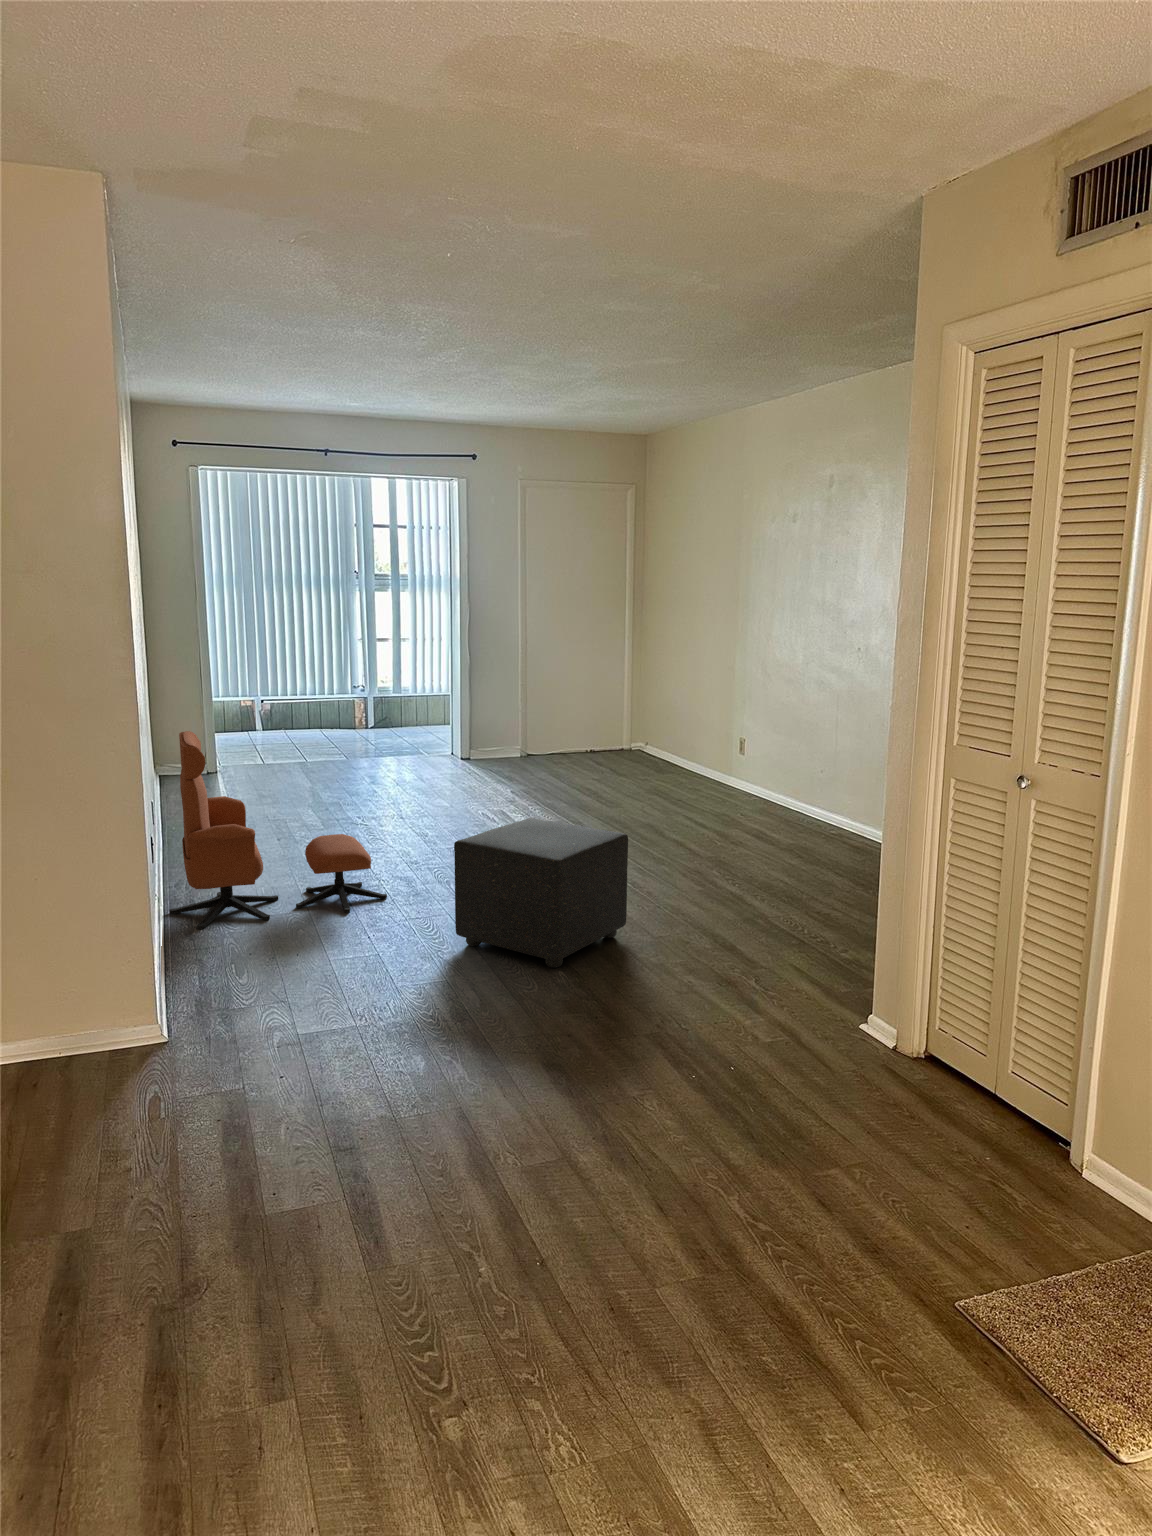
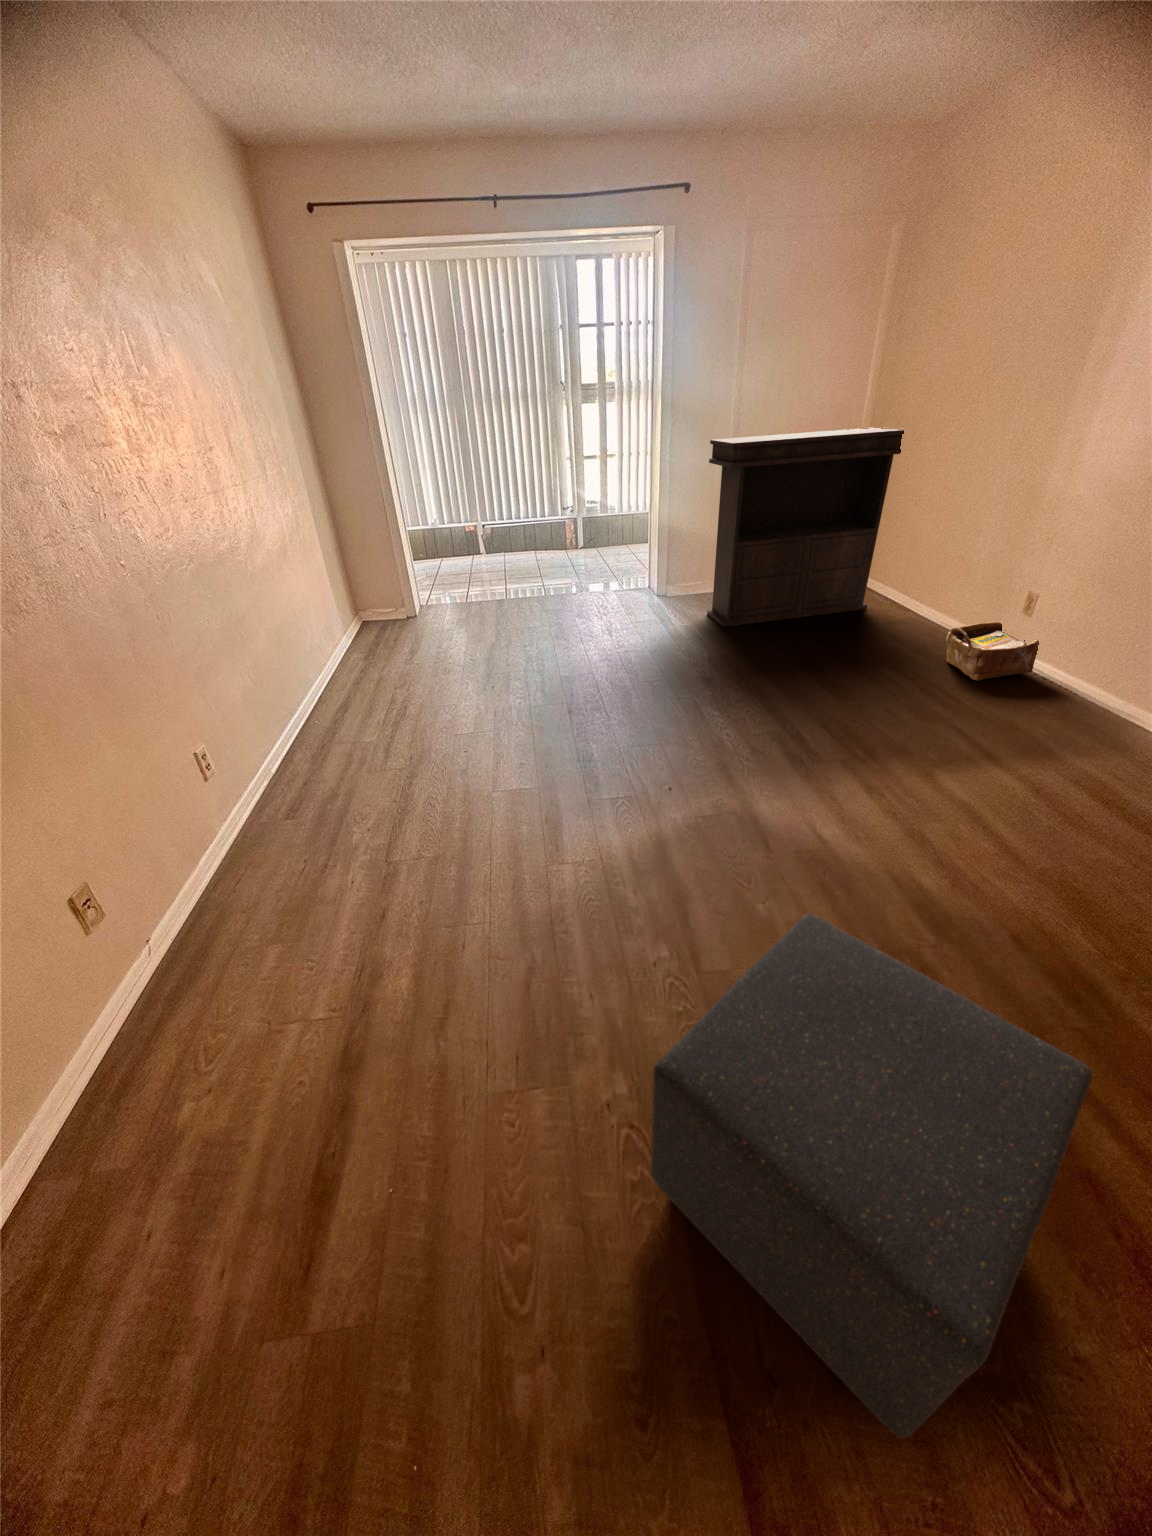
console table: none [495,622,653,777] -> present [707,428,904,627]
lounge chair: present [169,731,387,929] -> none [114,699,549,1028]
woven basket: none [686,752,750,800] -> present [946,622,1039,680]

